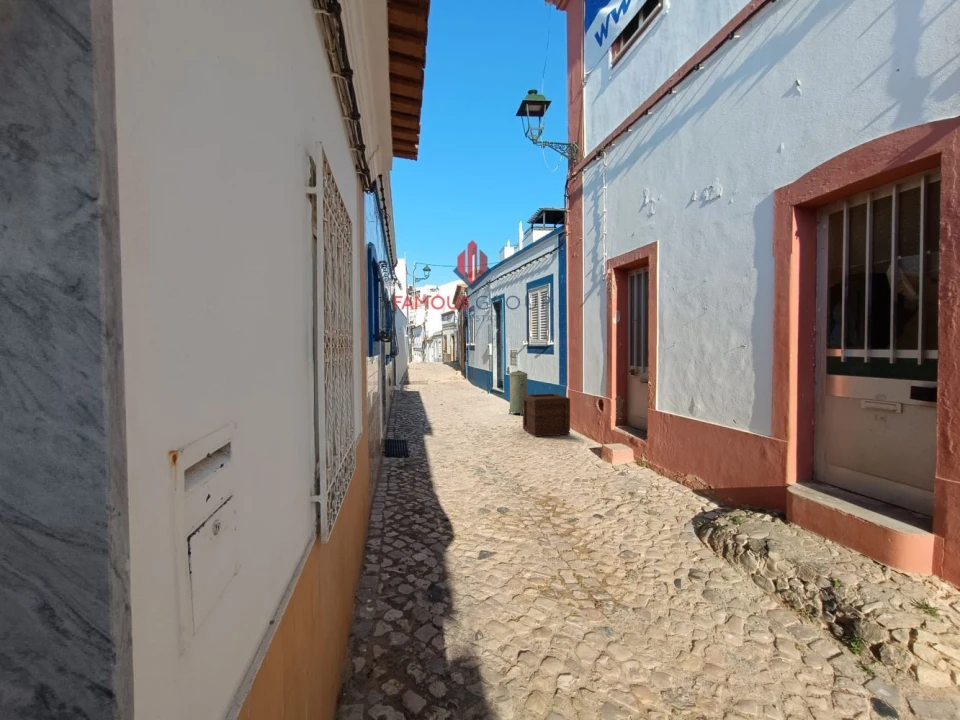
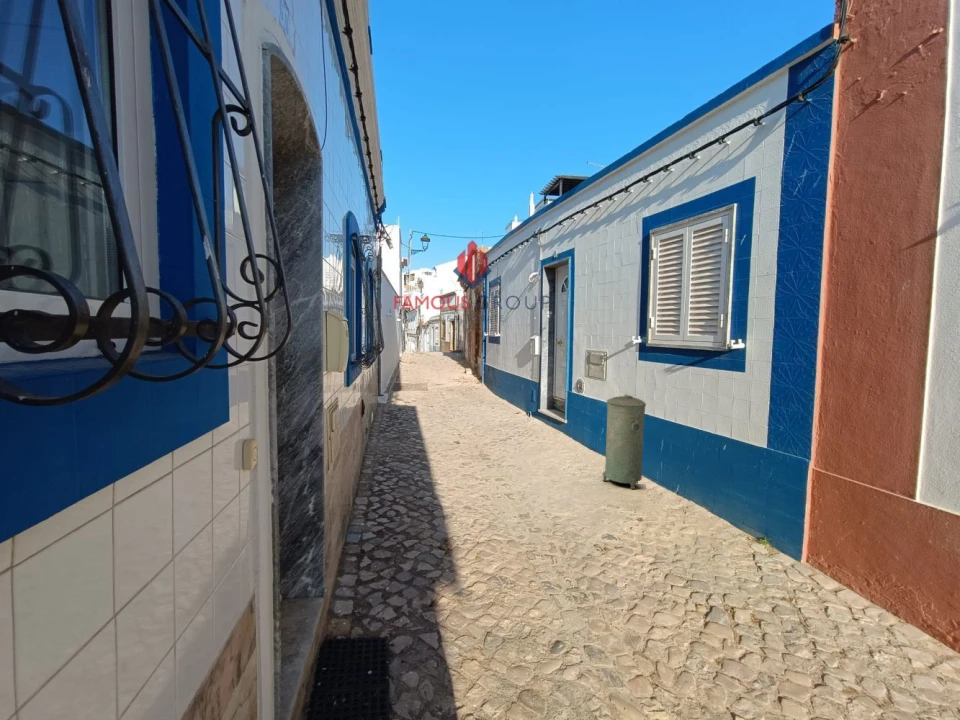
wooden crate: present [523,394,570,437] -> none [690,472,857,616]

